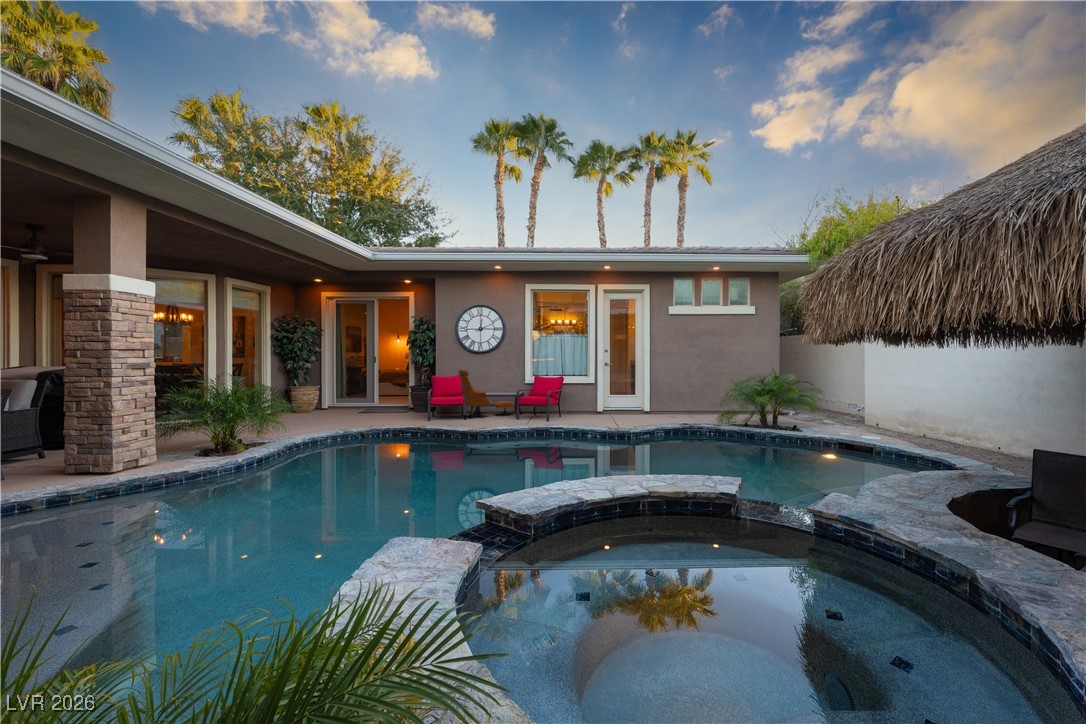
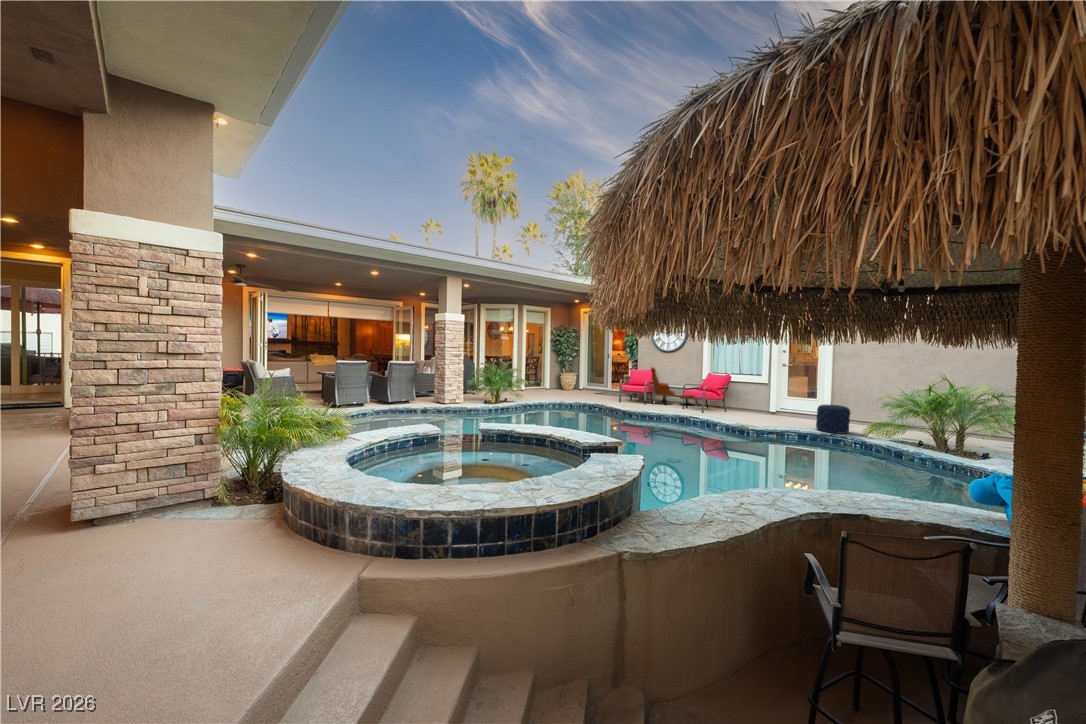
pouf: none [666,396,696,426] -> present [816,405,850,434]

